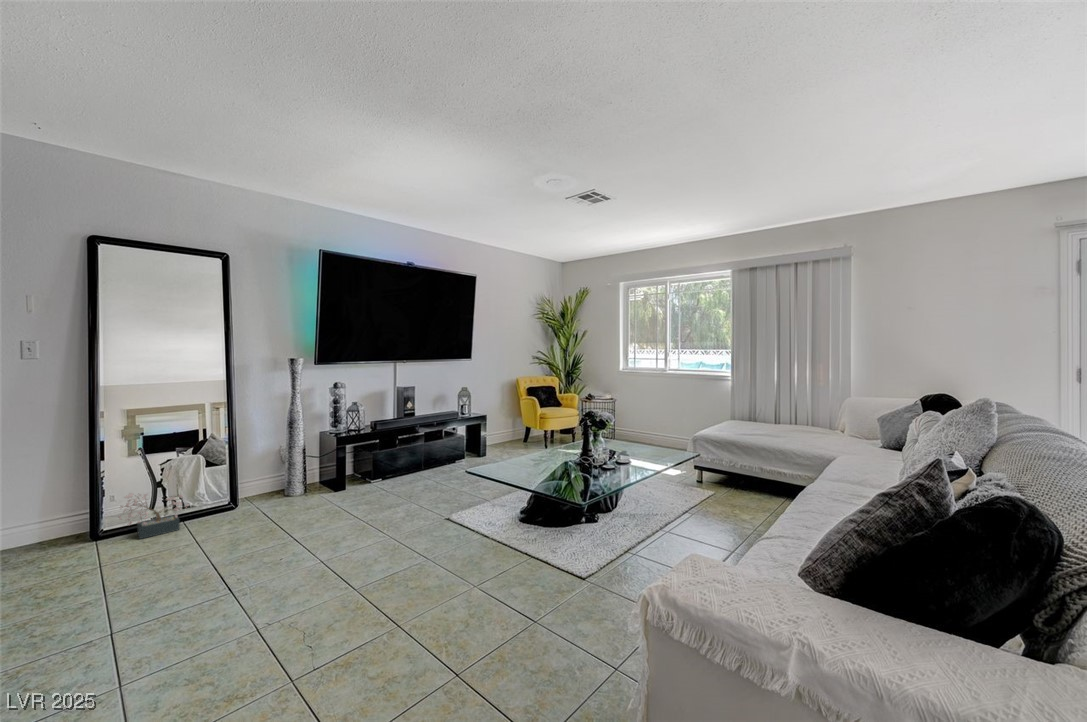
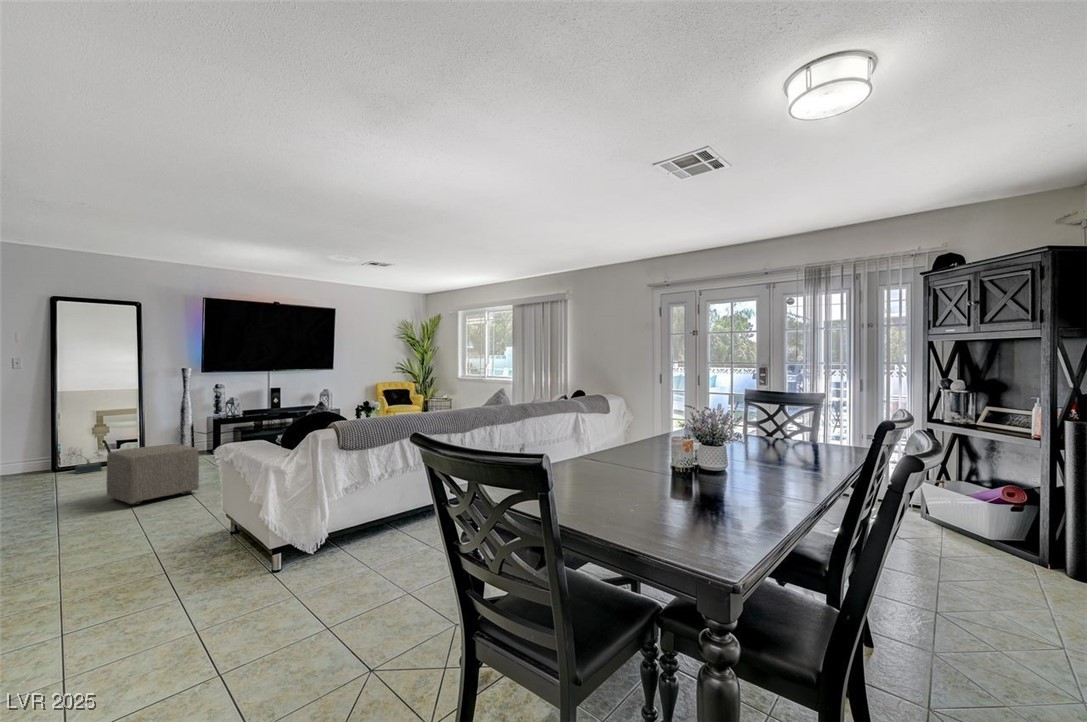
ottoman: none [212,508,388,677] -> present [107,444,199,505]

